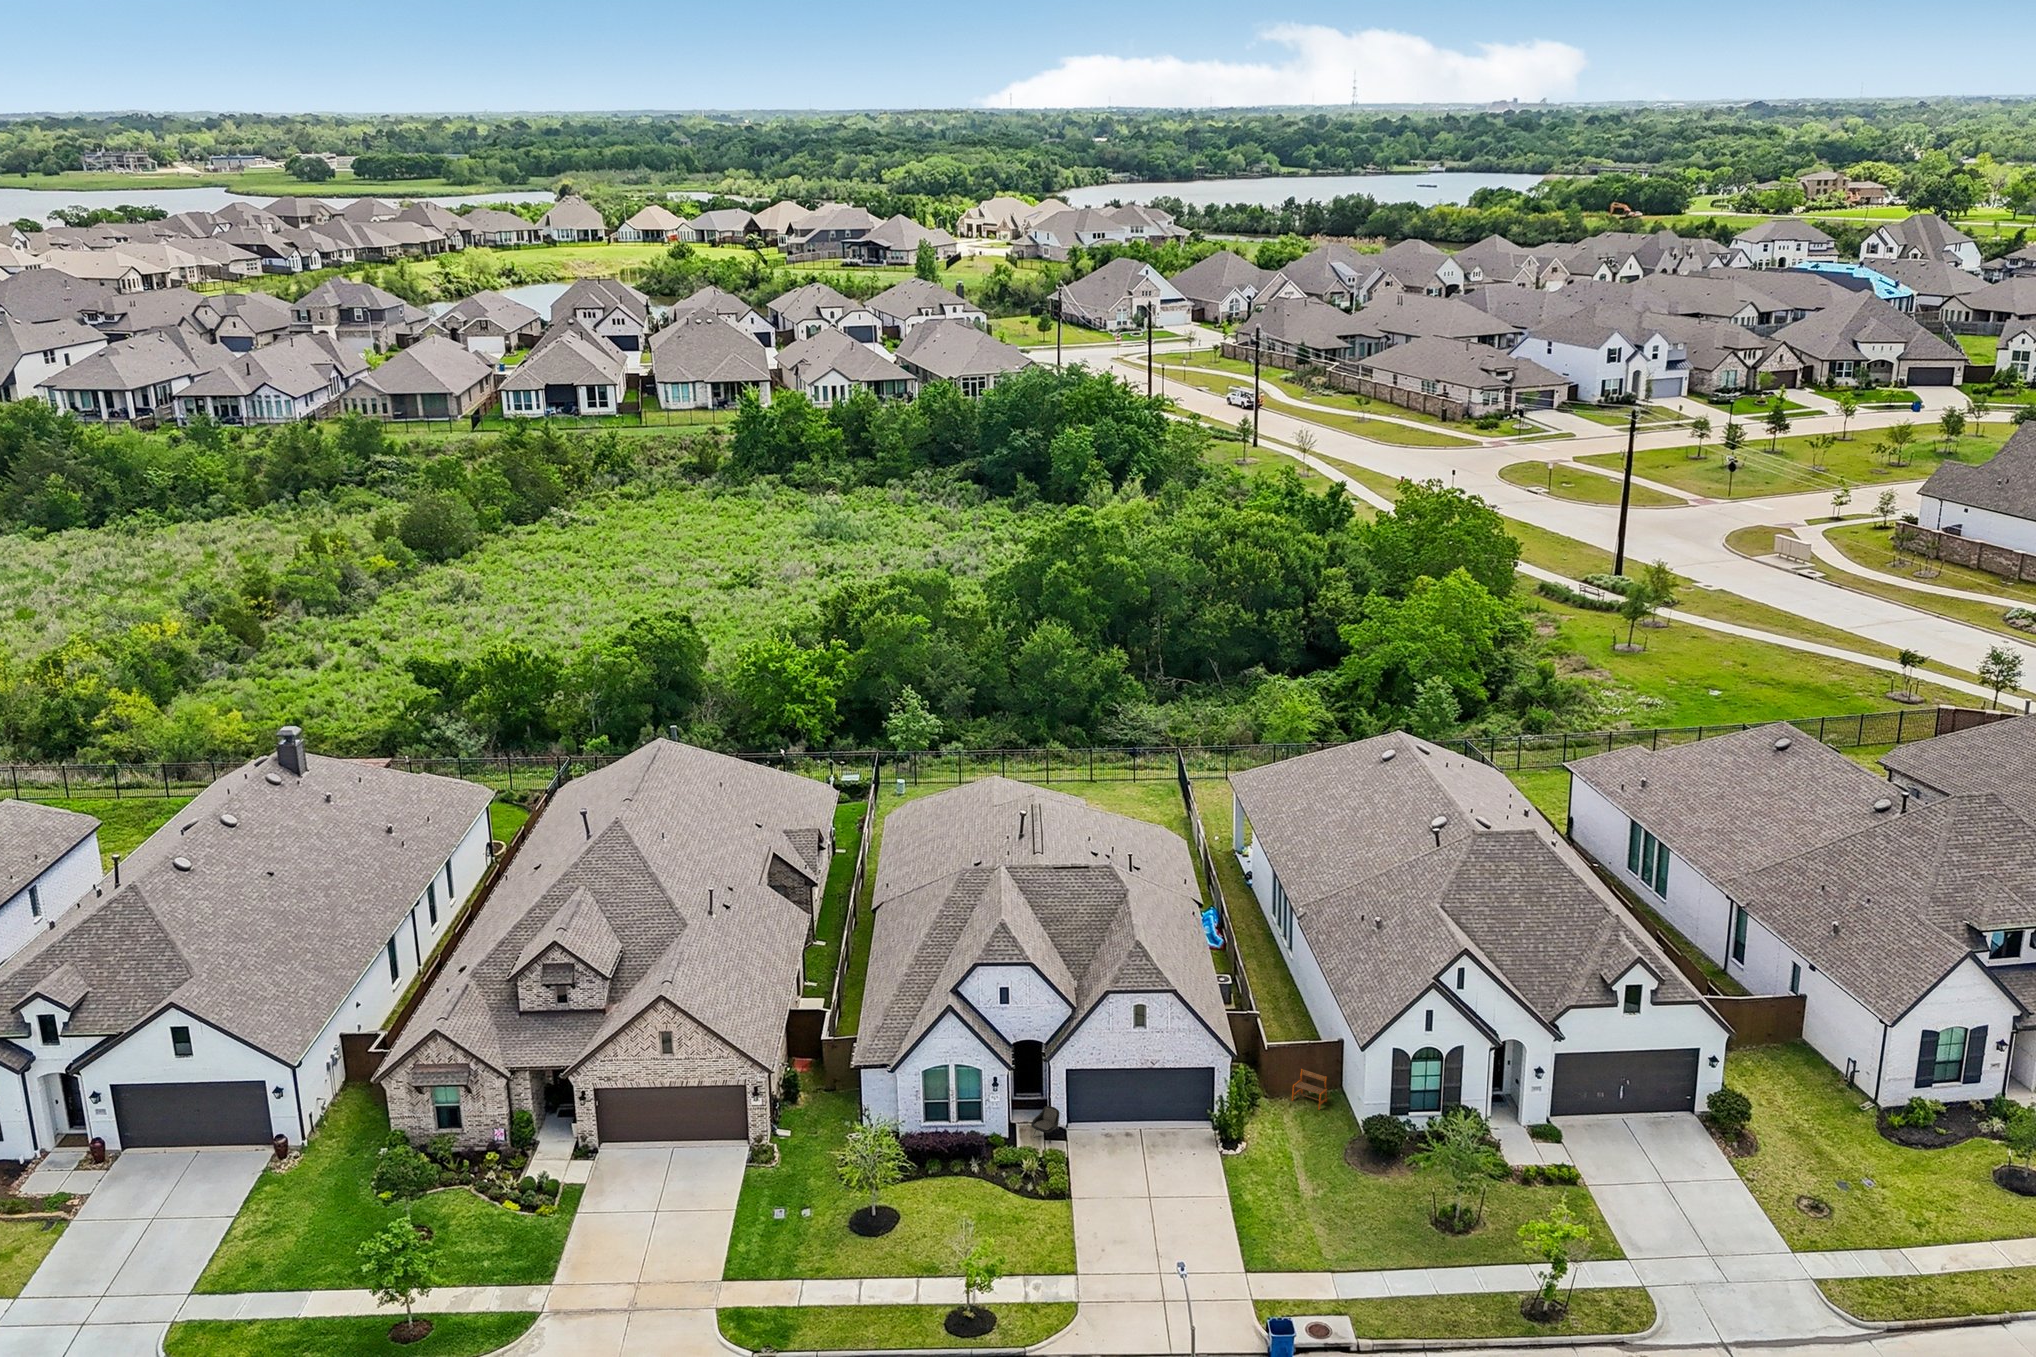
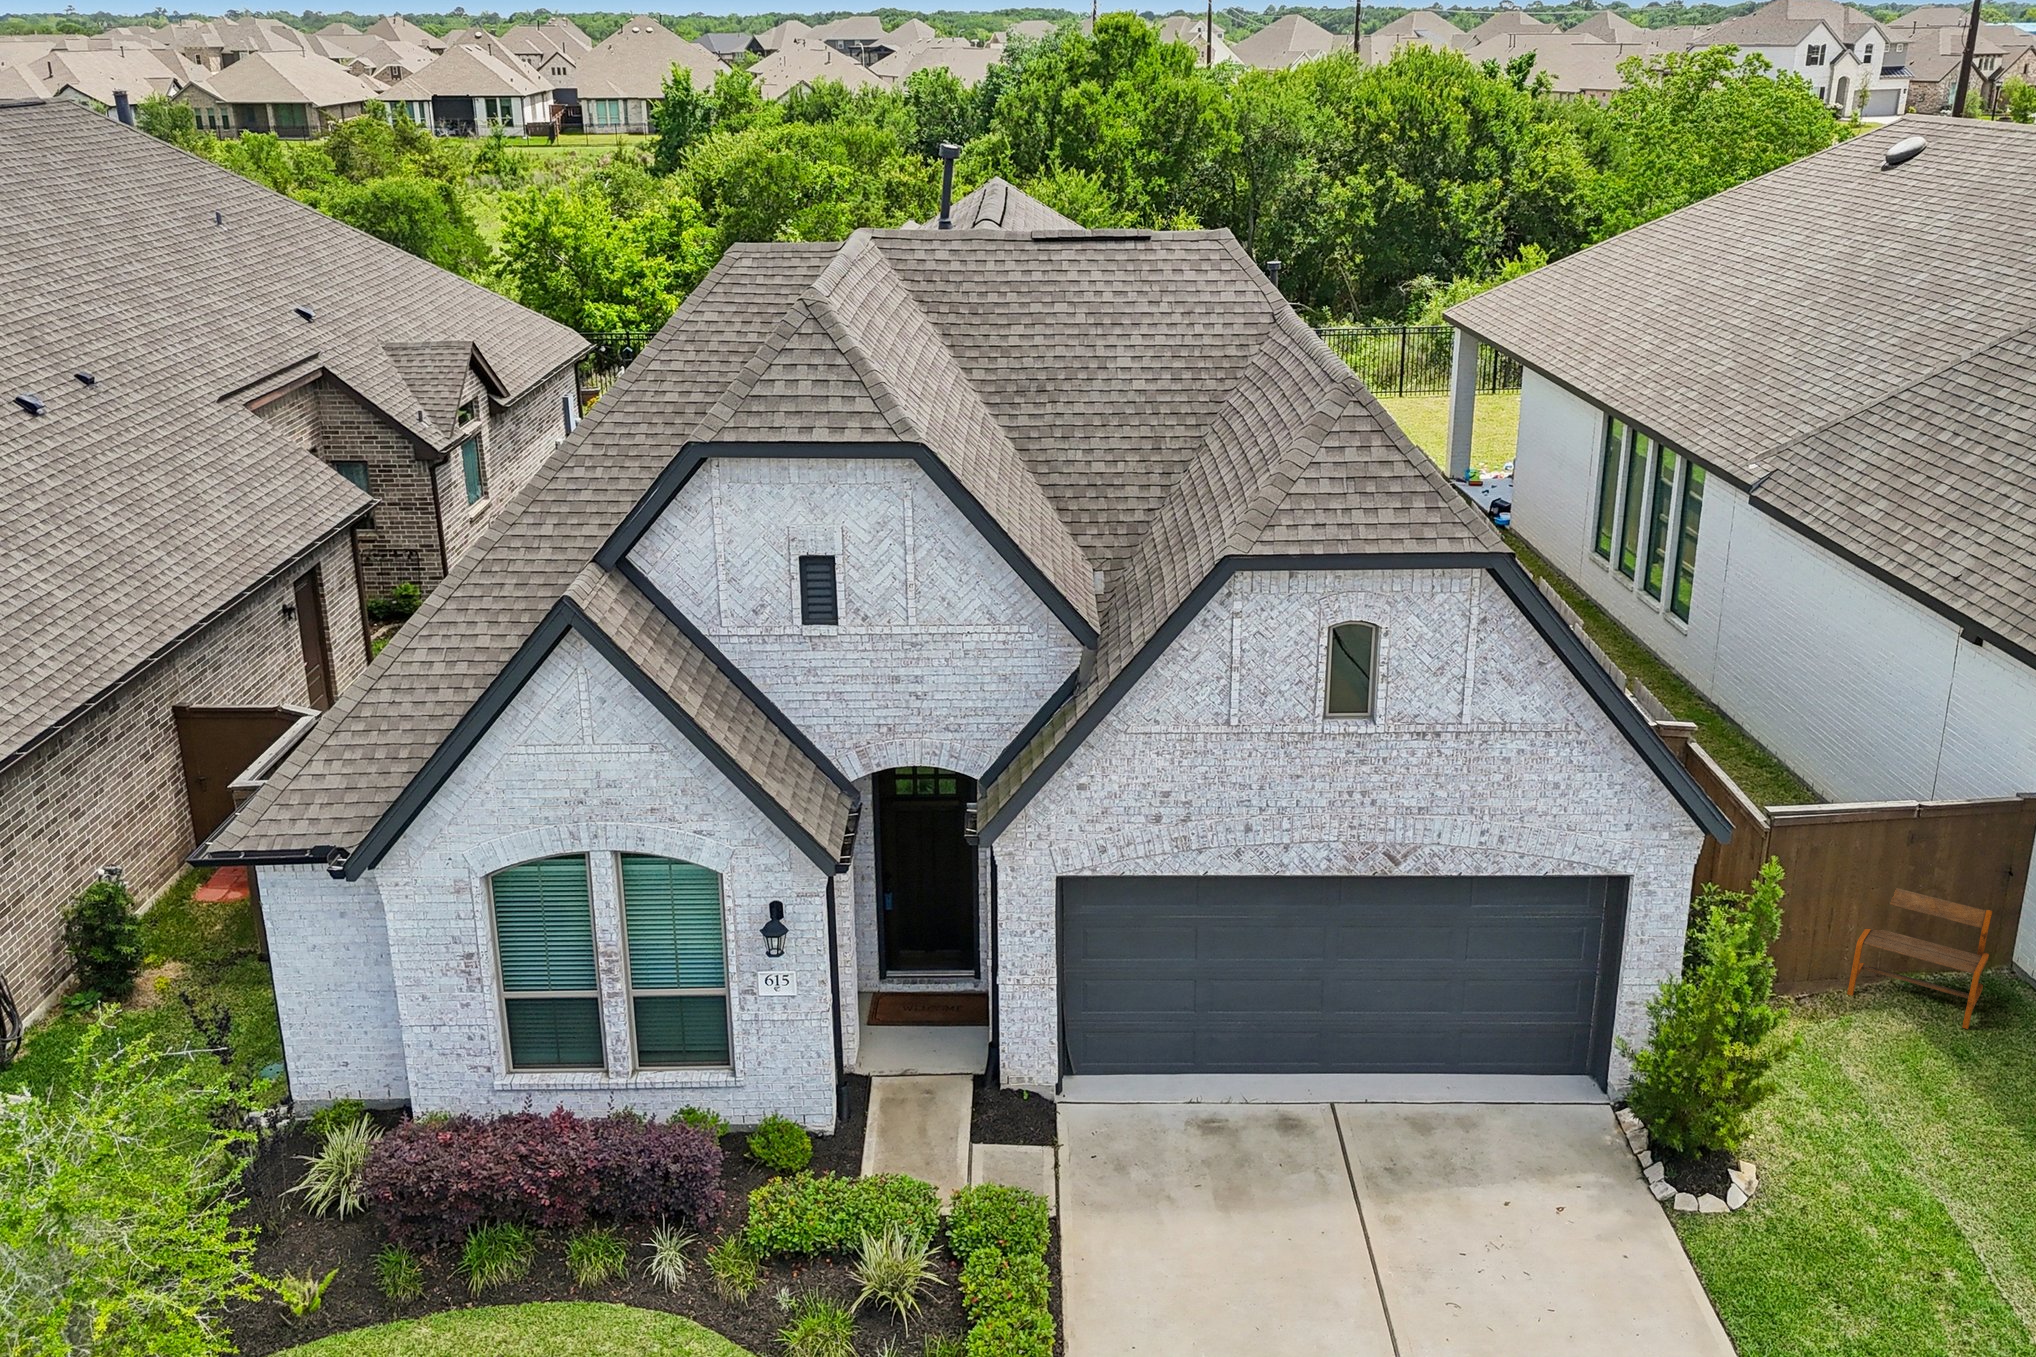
lounge chair: present [1031,1106,1060,1143] -> none [918,1012,1033,1155]

